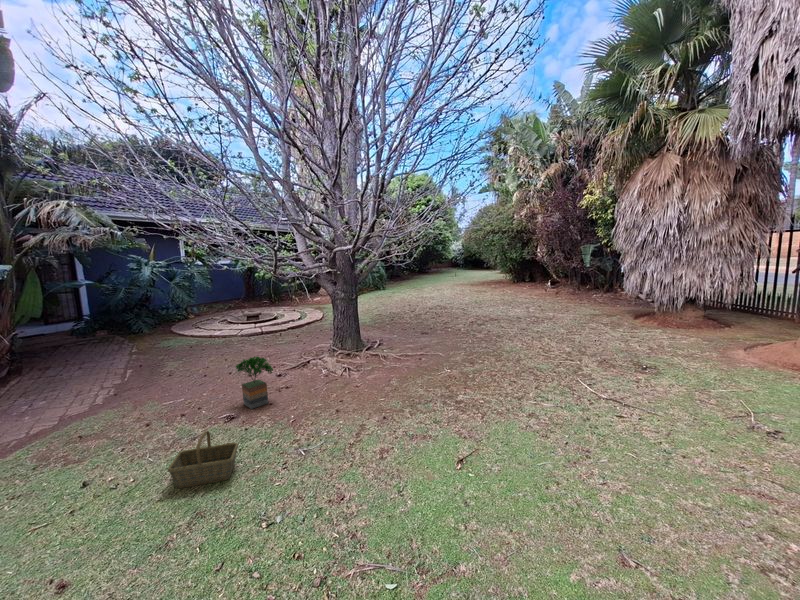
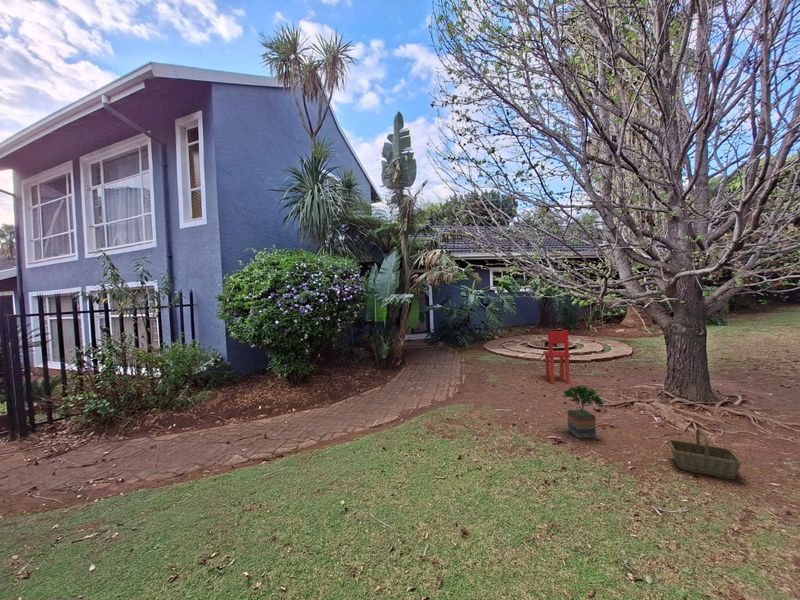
chair: none [232,301,261,360] -> present [543,330,570,384]
basket: present [168,431,238,488] -> present [668,429,742,479]

